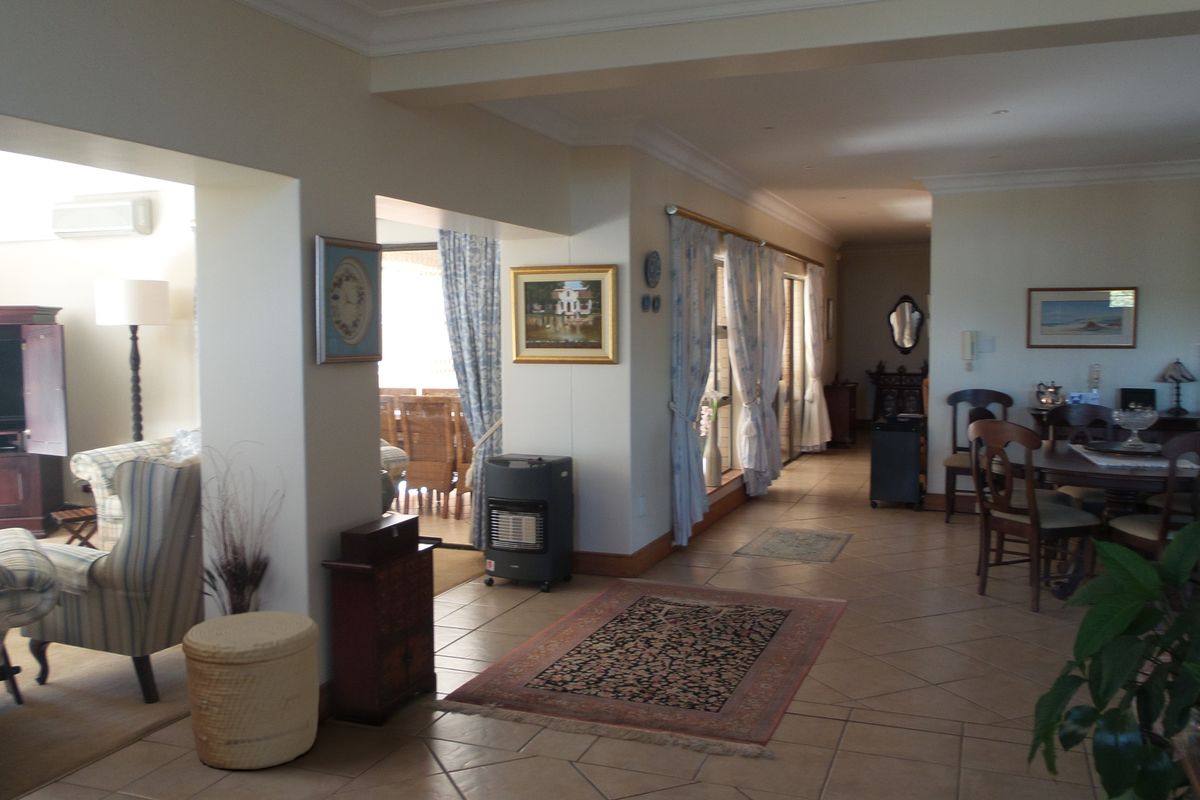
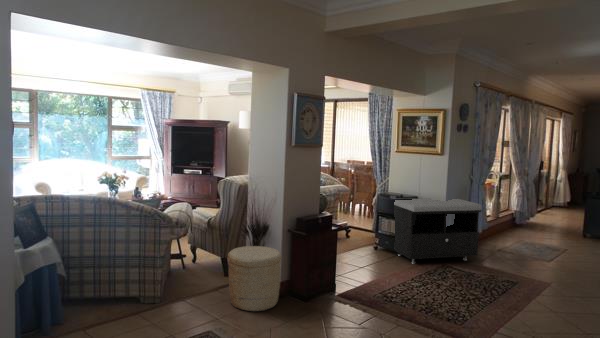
storage bench: none [519,454,704,604] -> present [394,198,482,264]

